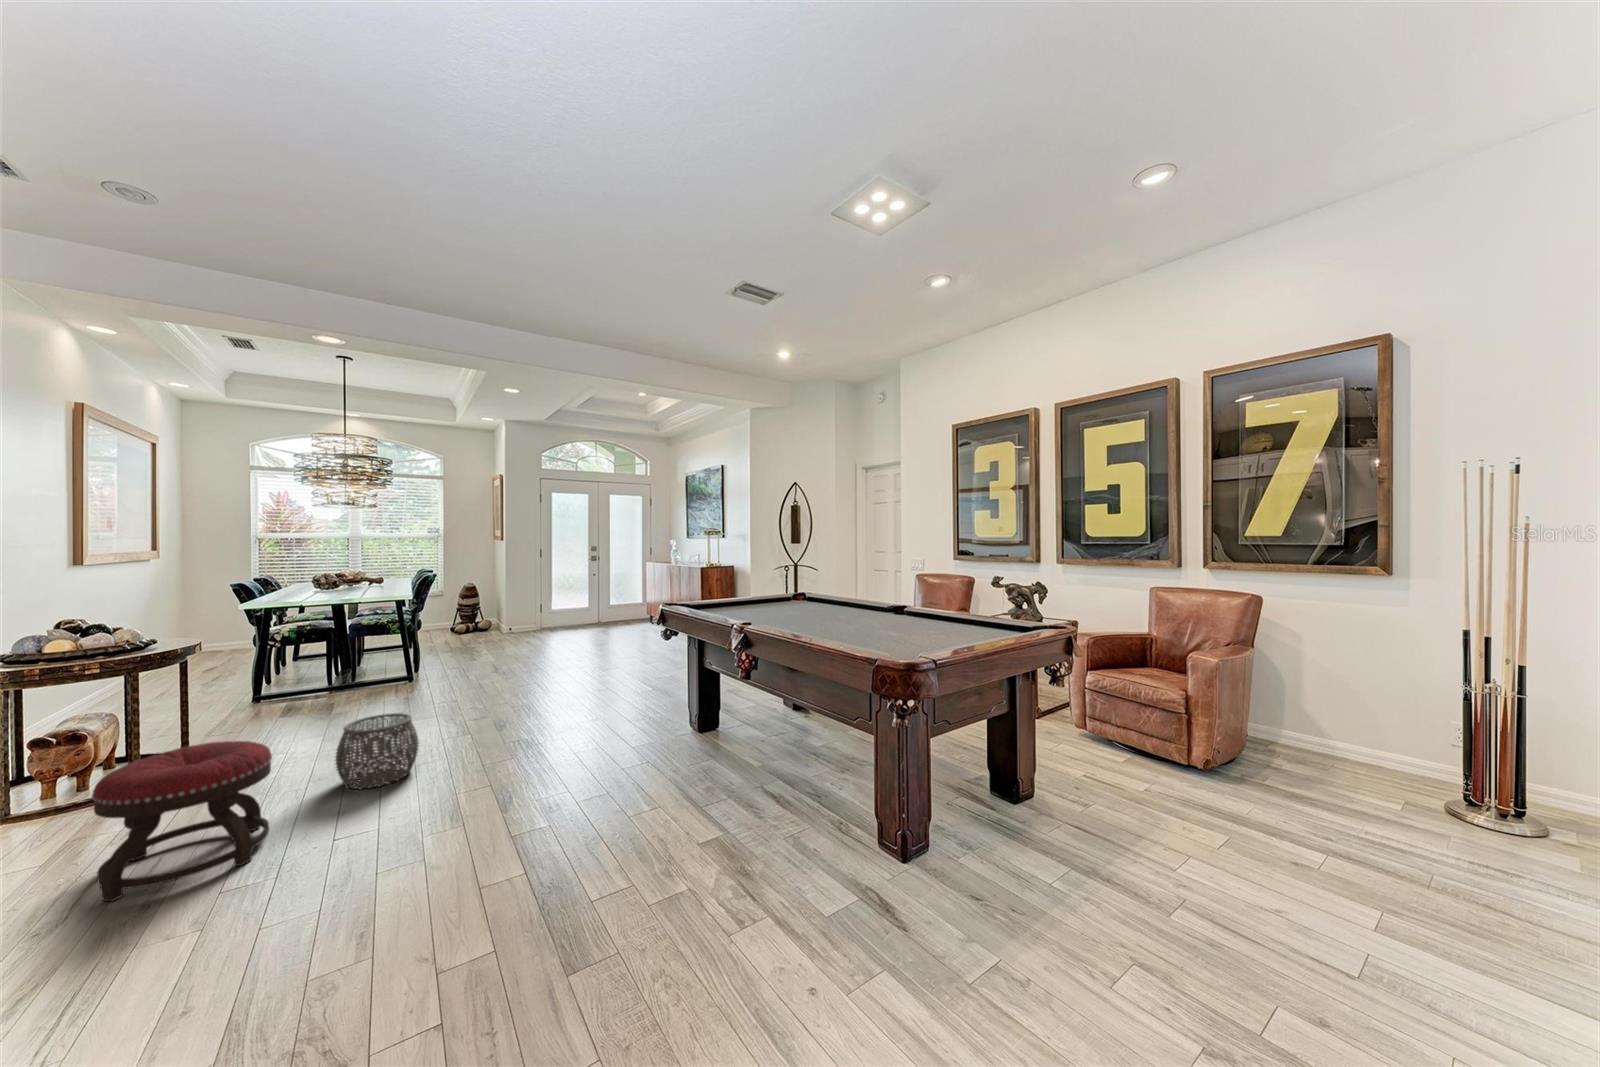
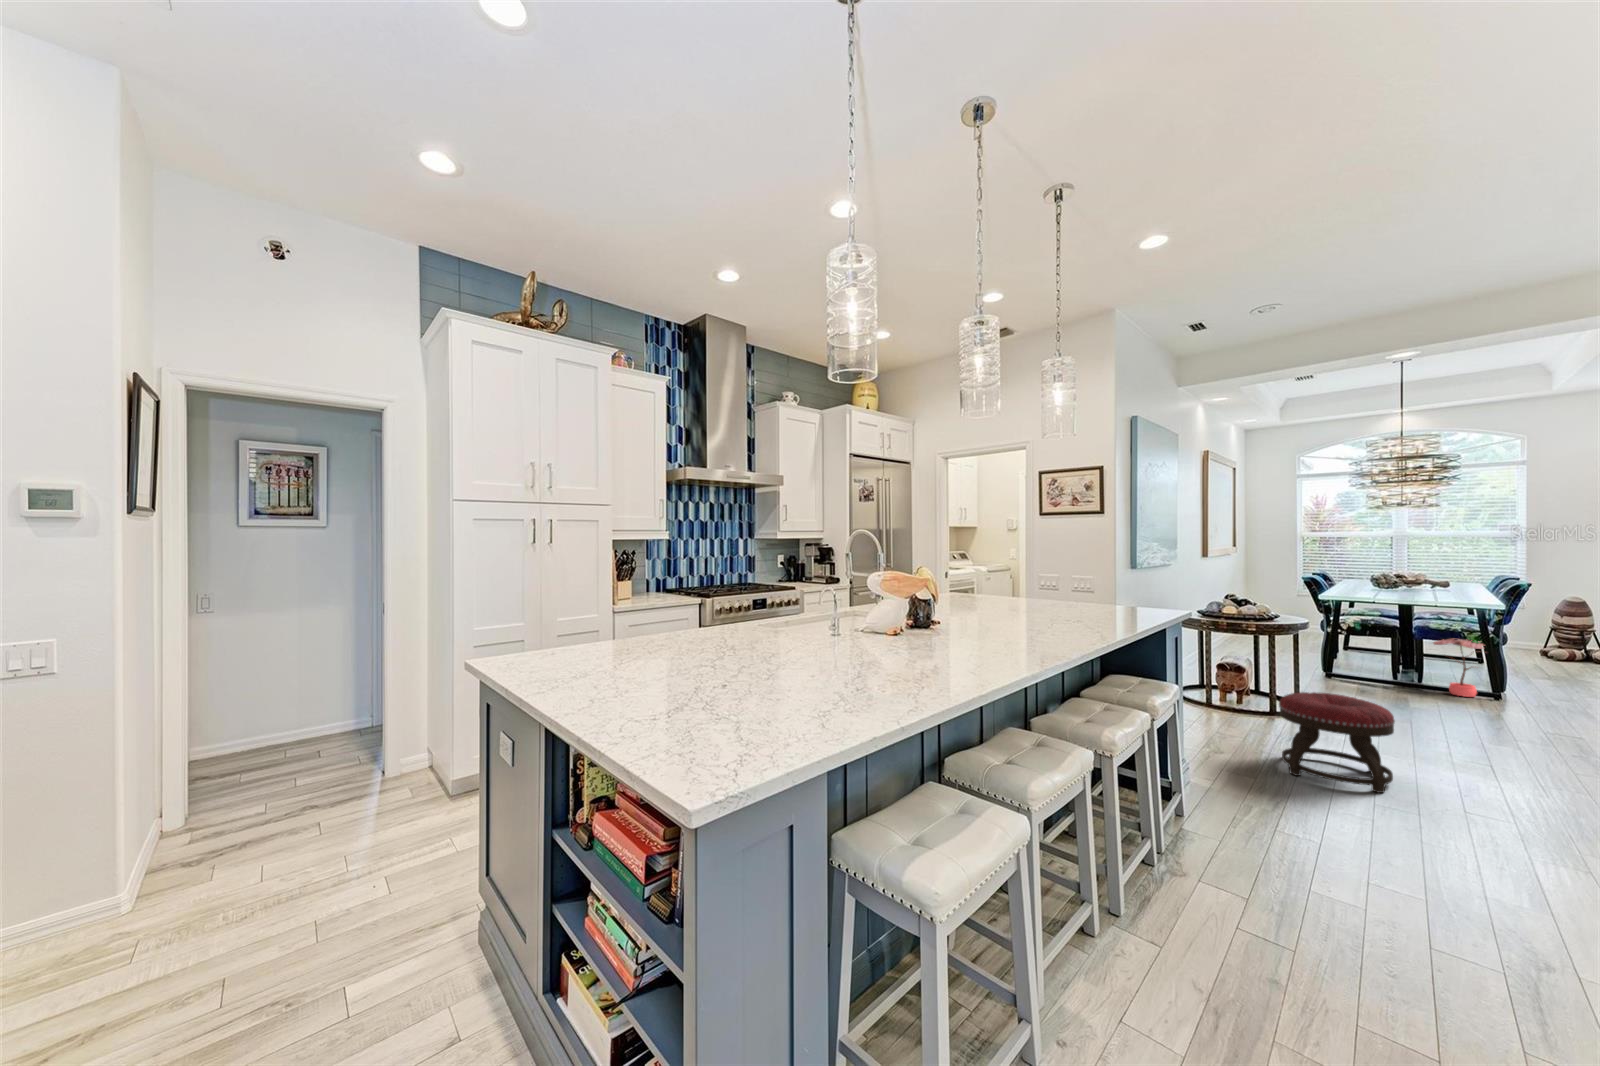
potted plant: none [361,631,407,686] -> present [1433,639,1483,697]
woven basket: present [335,713,419,789] -> none [1441,716,1543,789]

